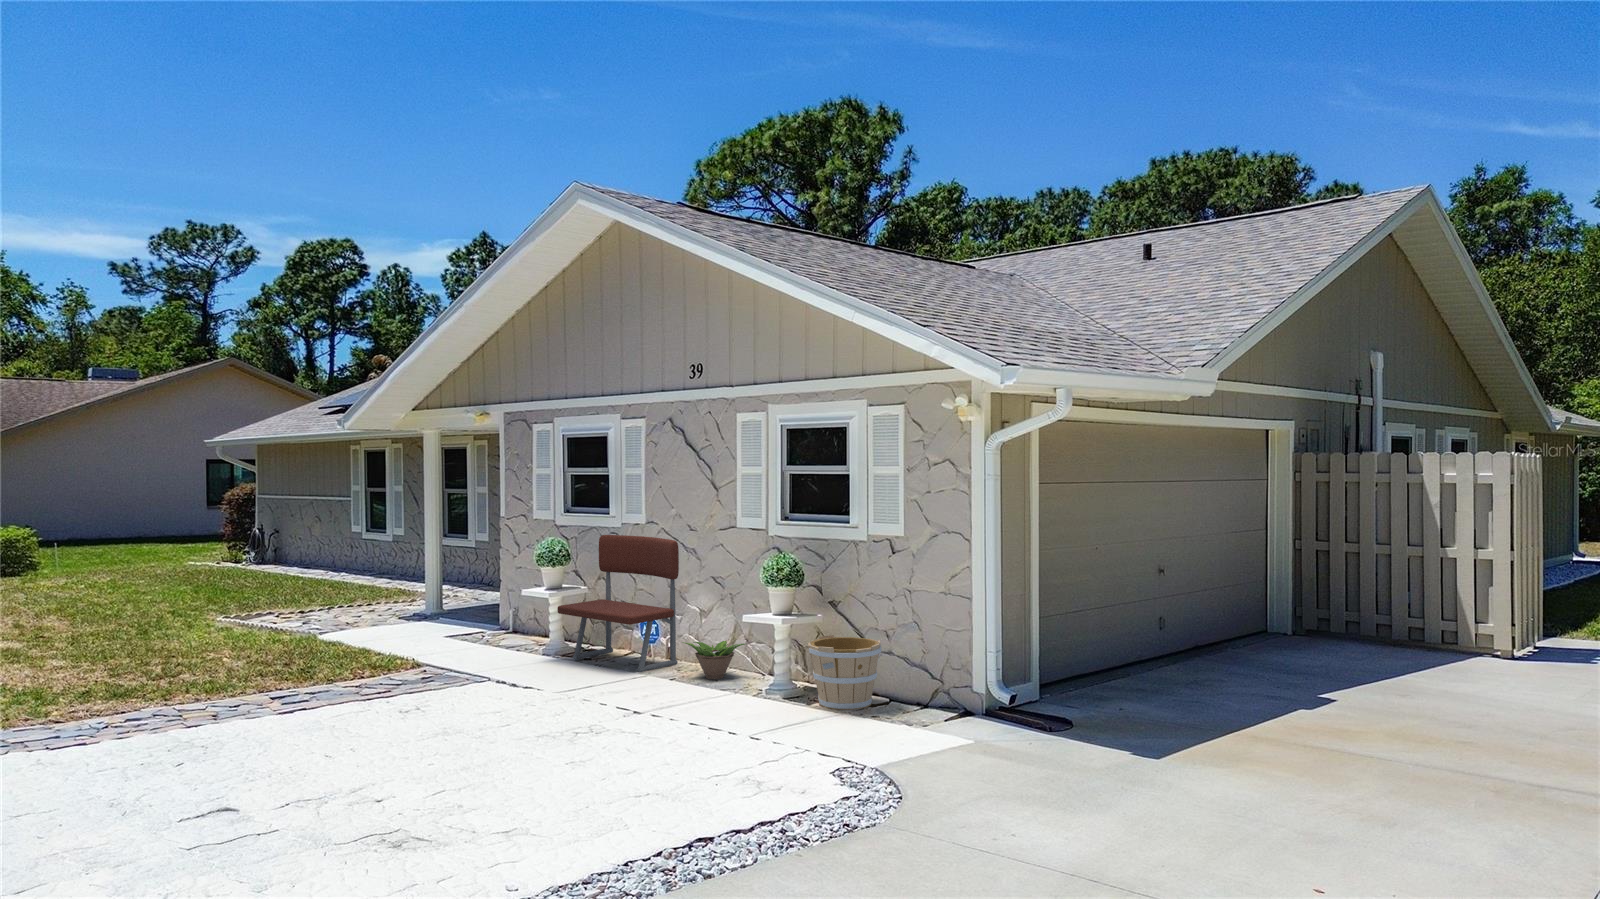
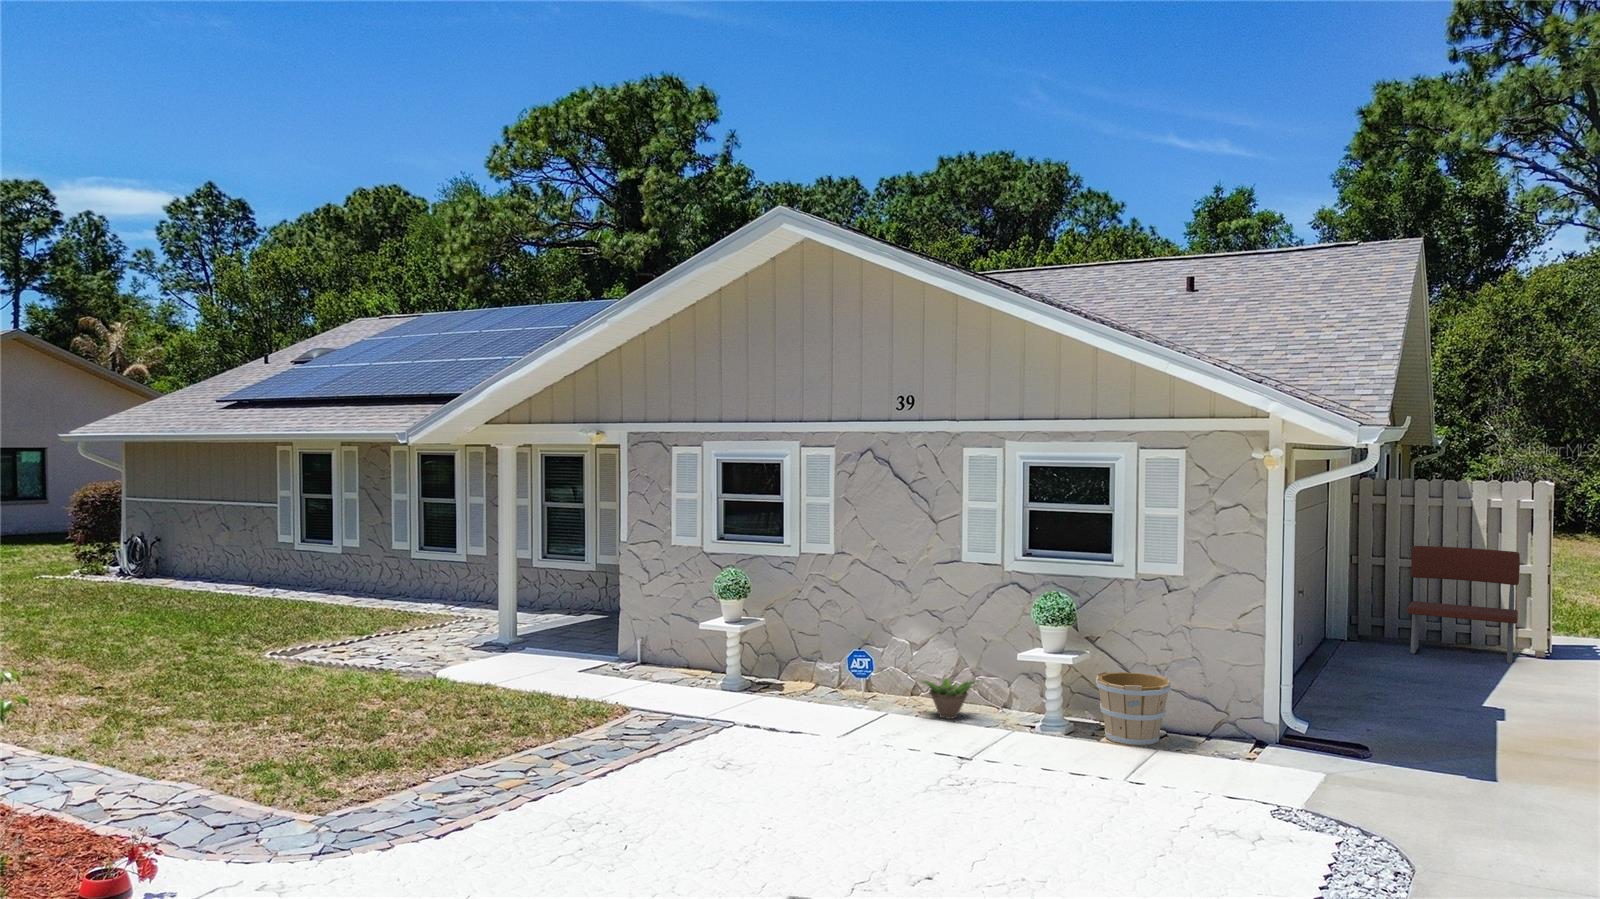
bench: present [558,535,679,672] -> present [1407,546,1520,663]

